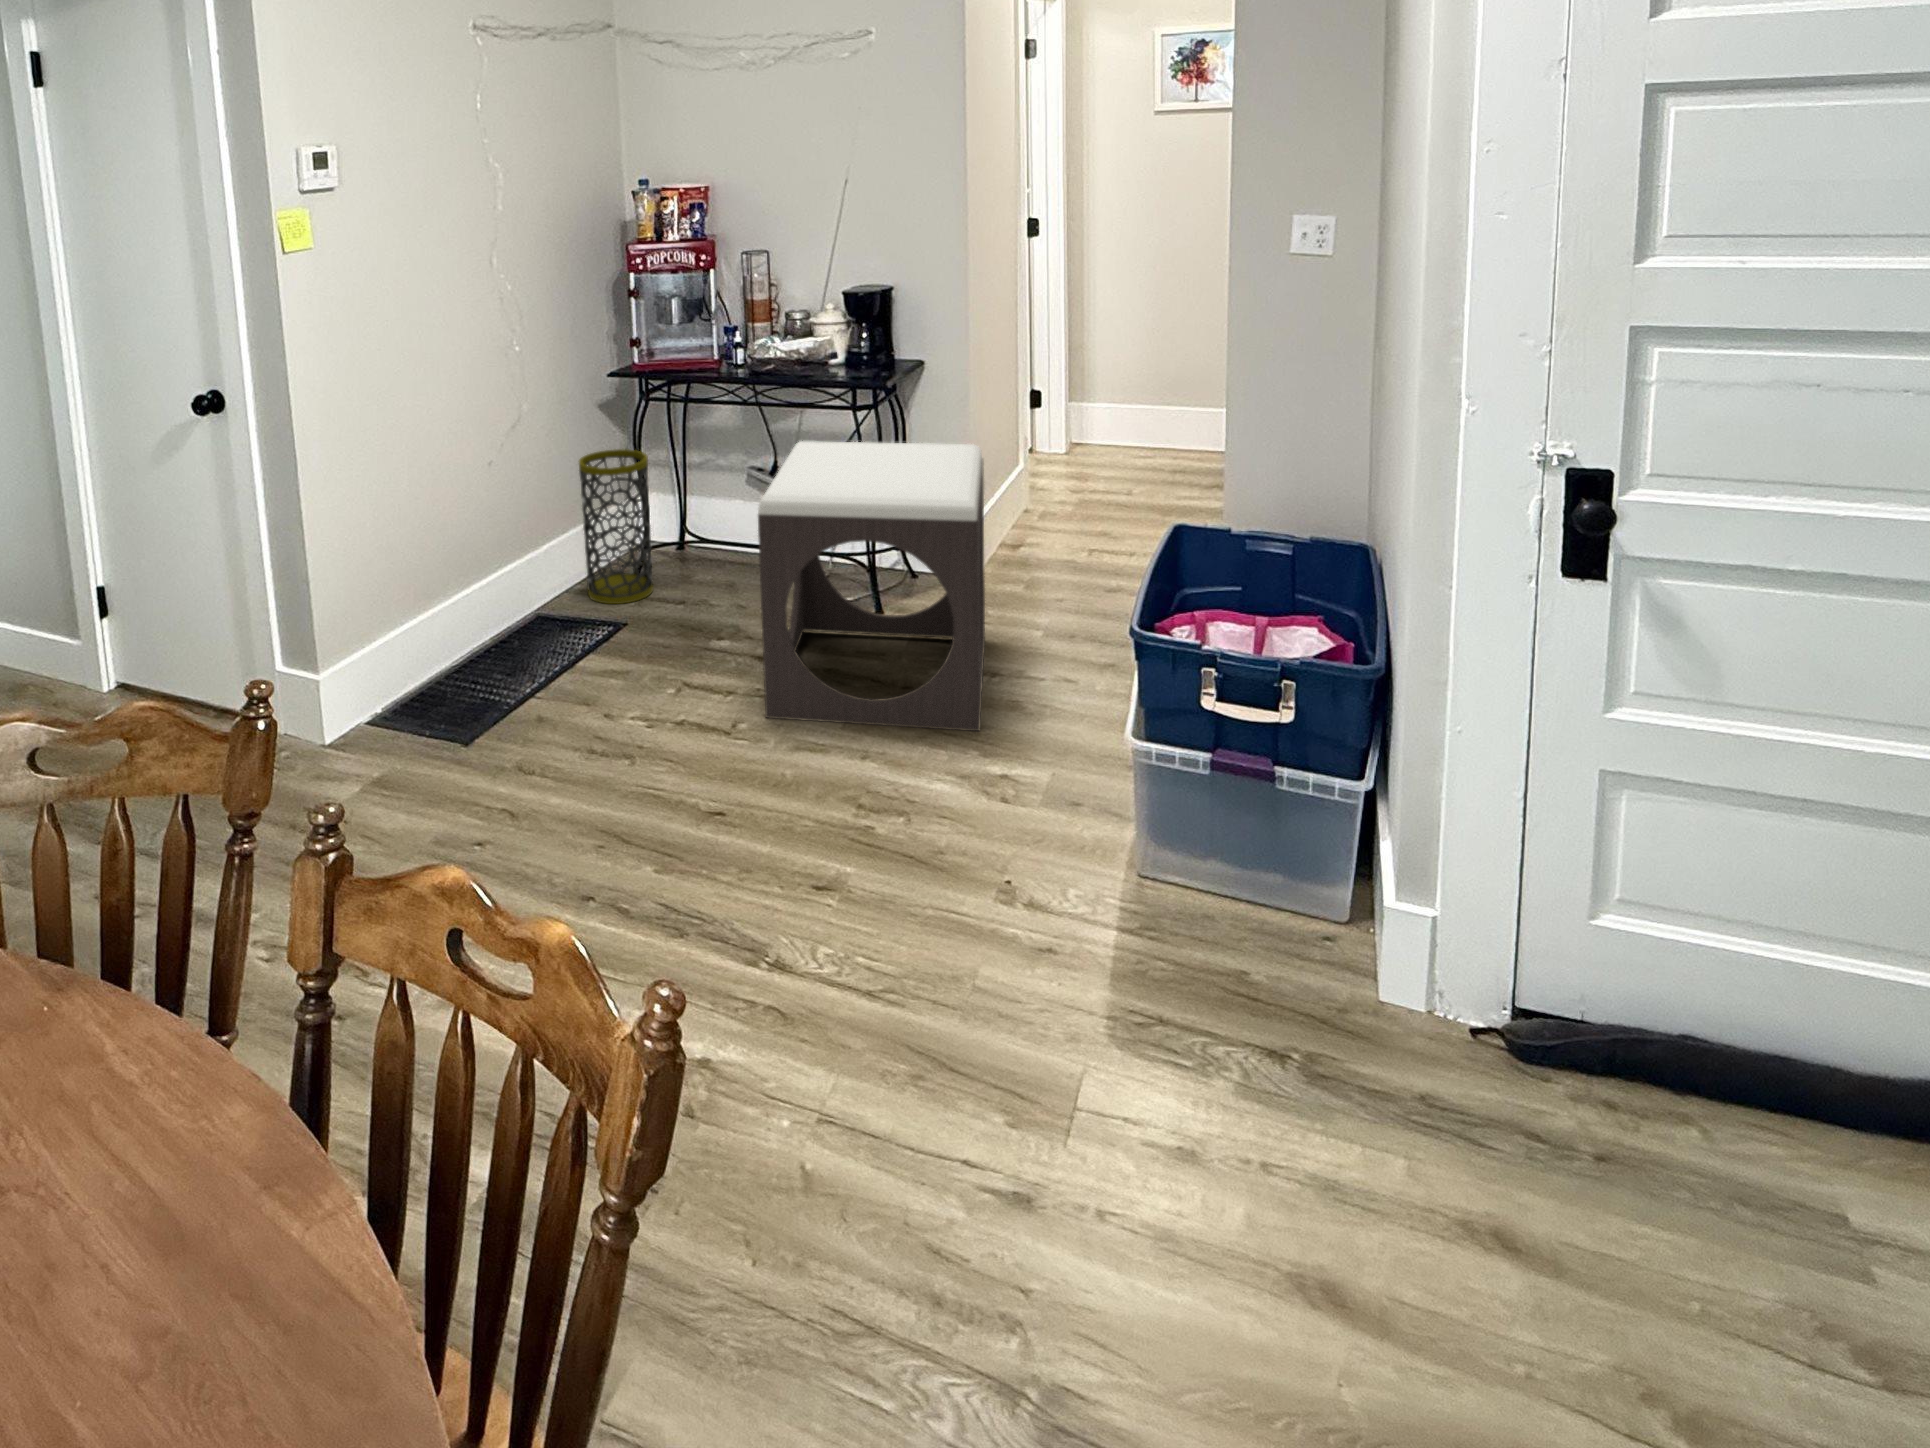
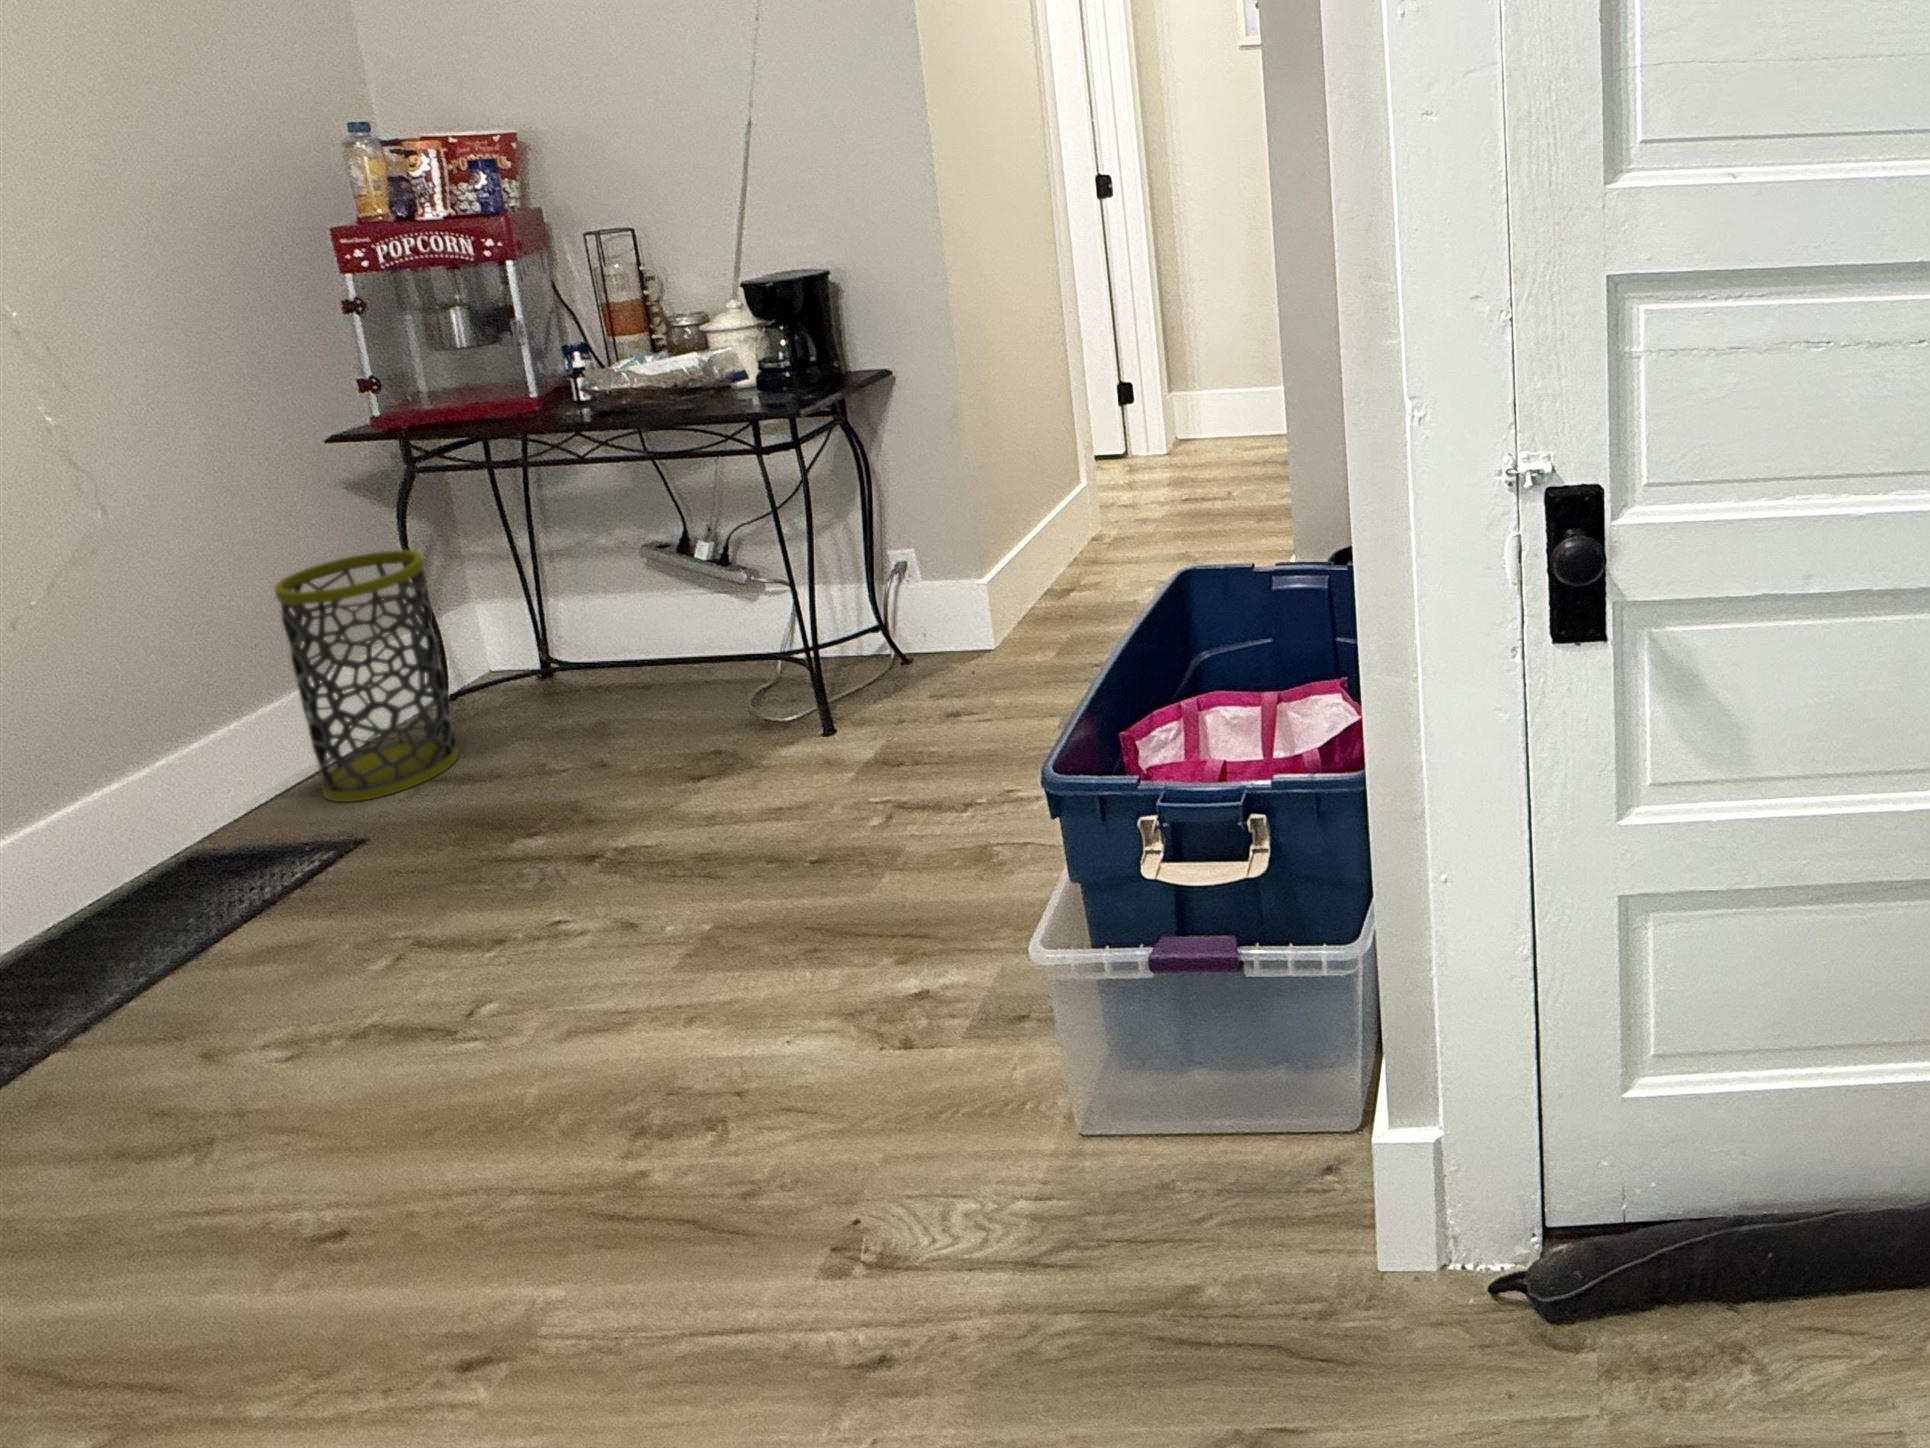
footstool: present [758,441,985,731] -> none [489,488,974,972]

